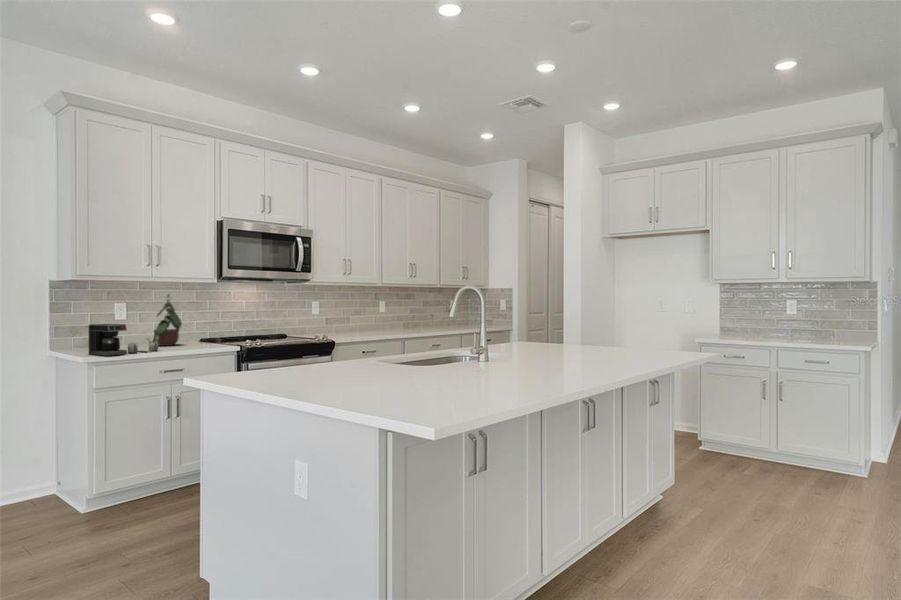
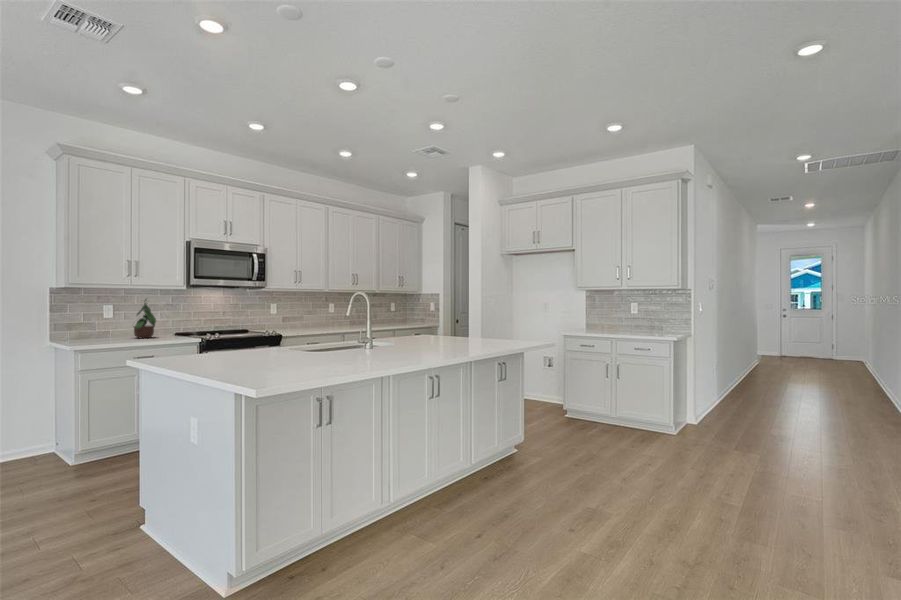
coffee maker: present [89,324,159,356] -> none [77,321,135,345]

